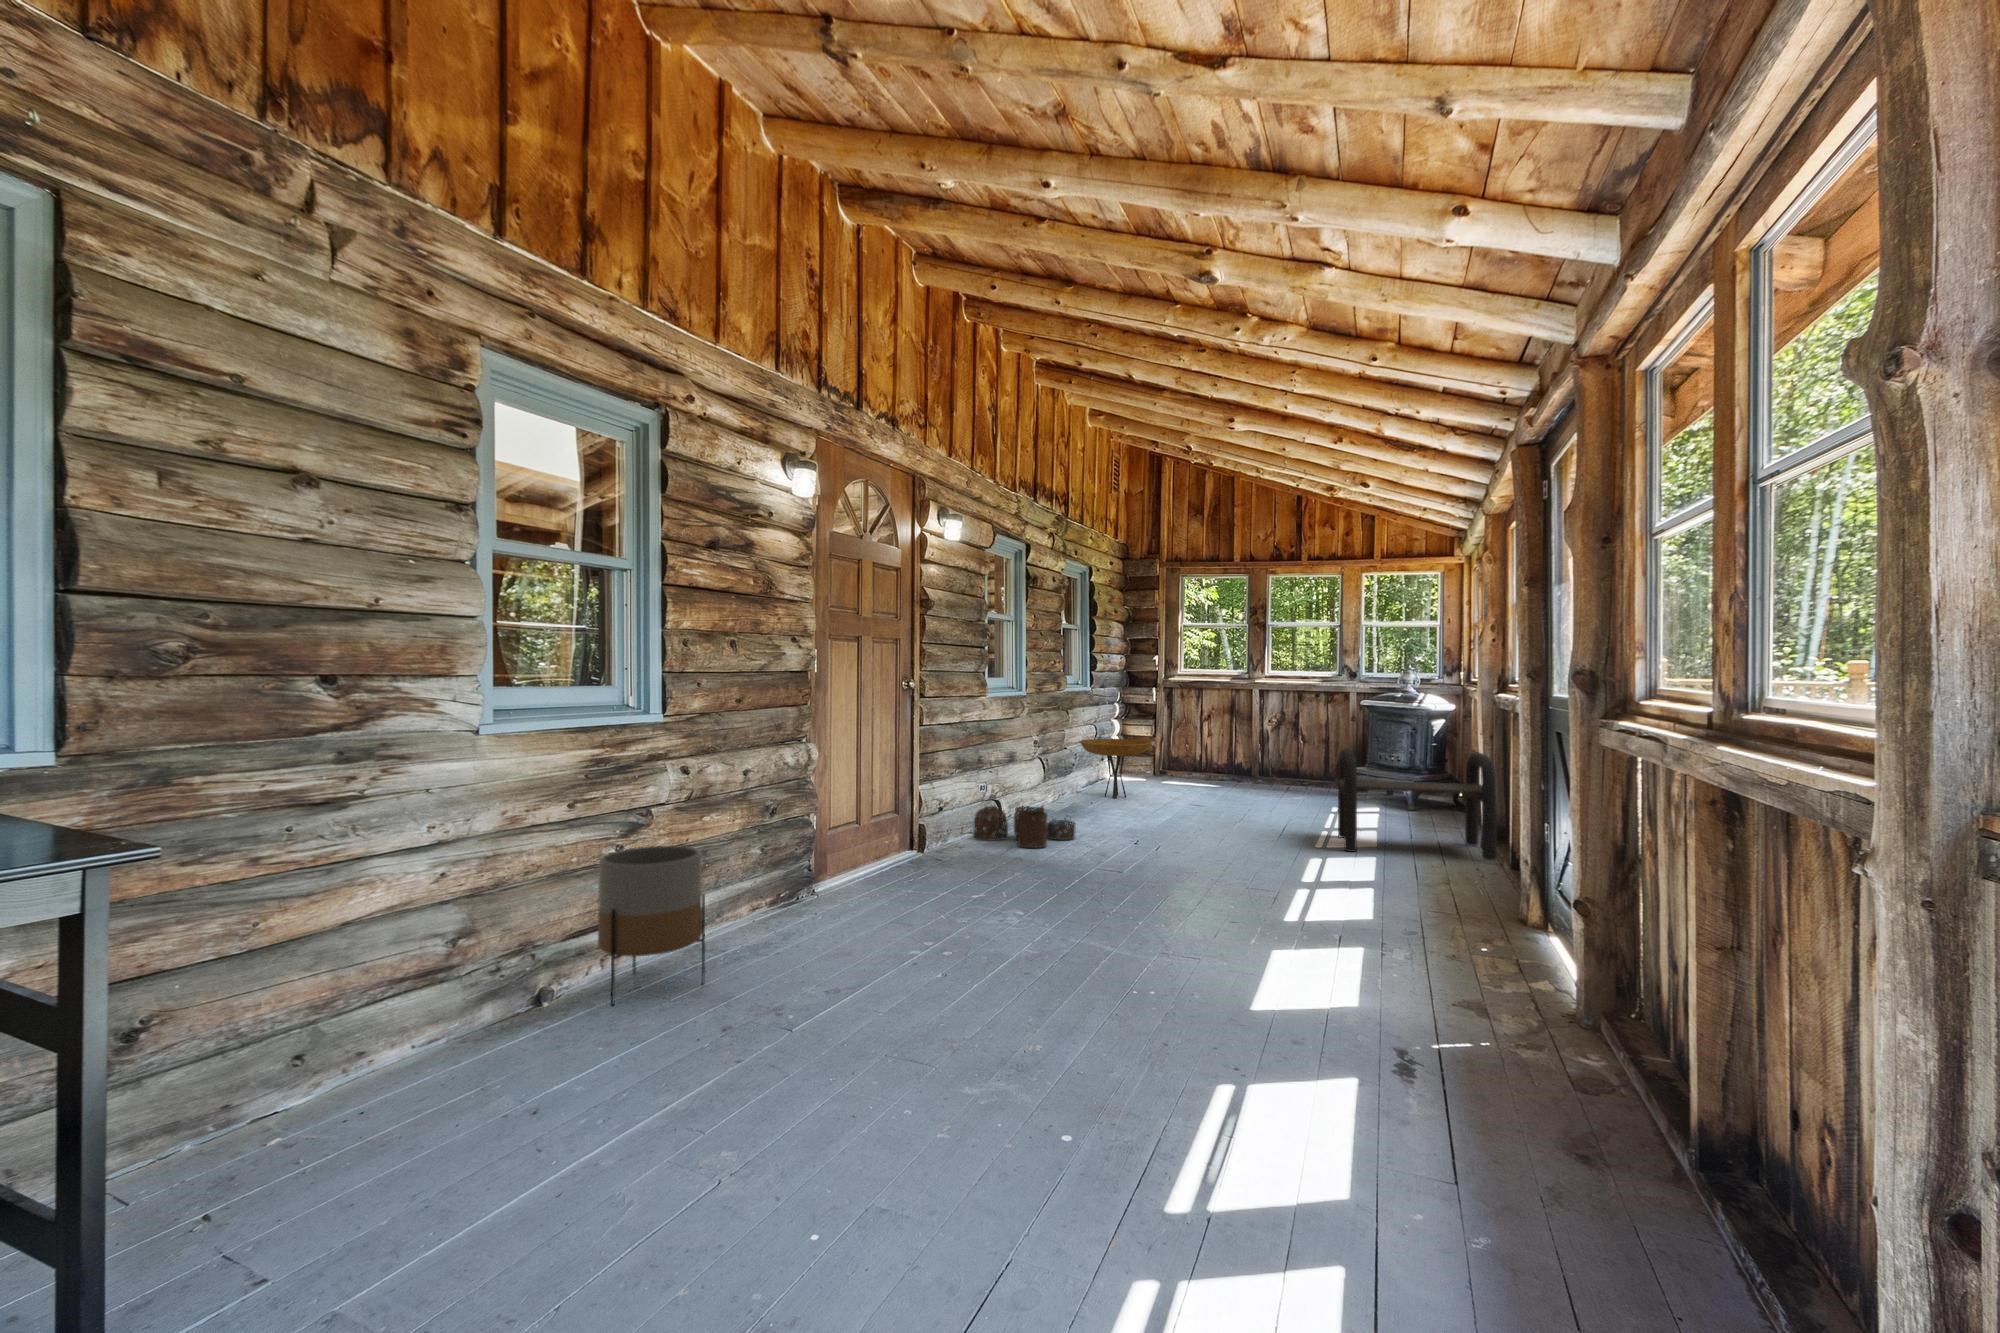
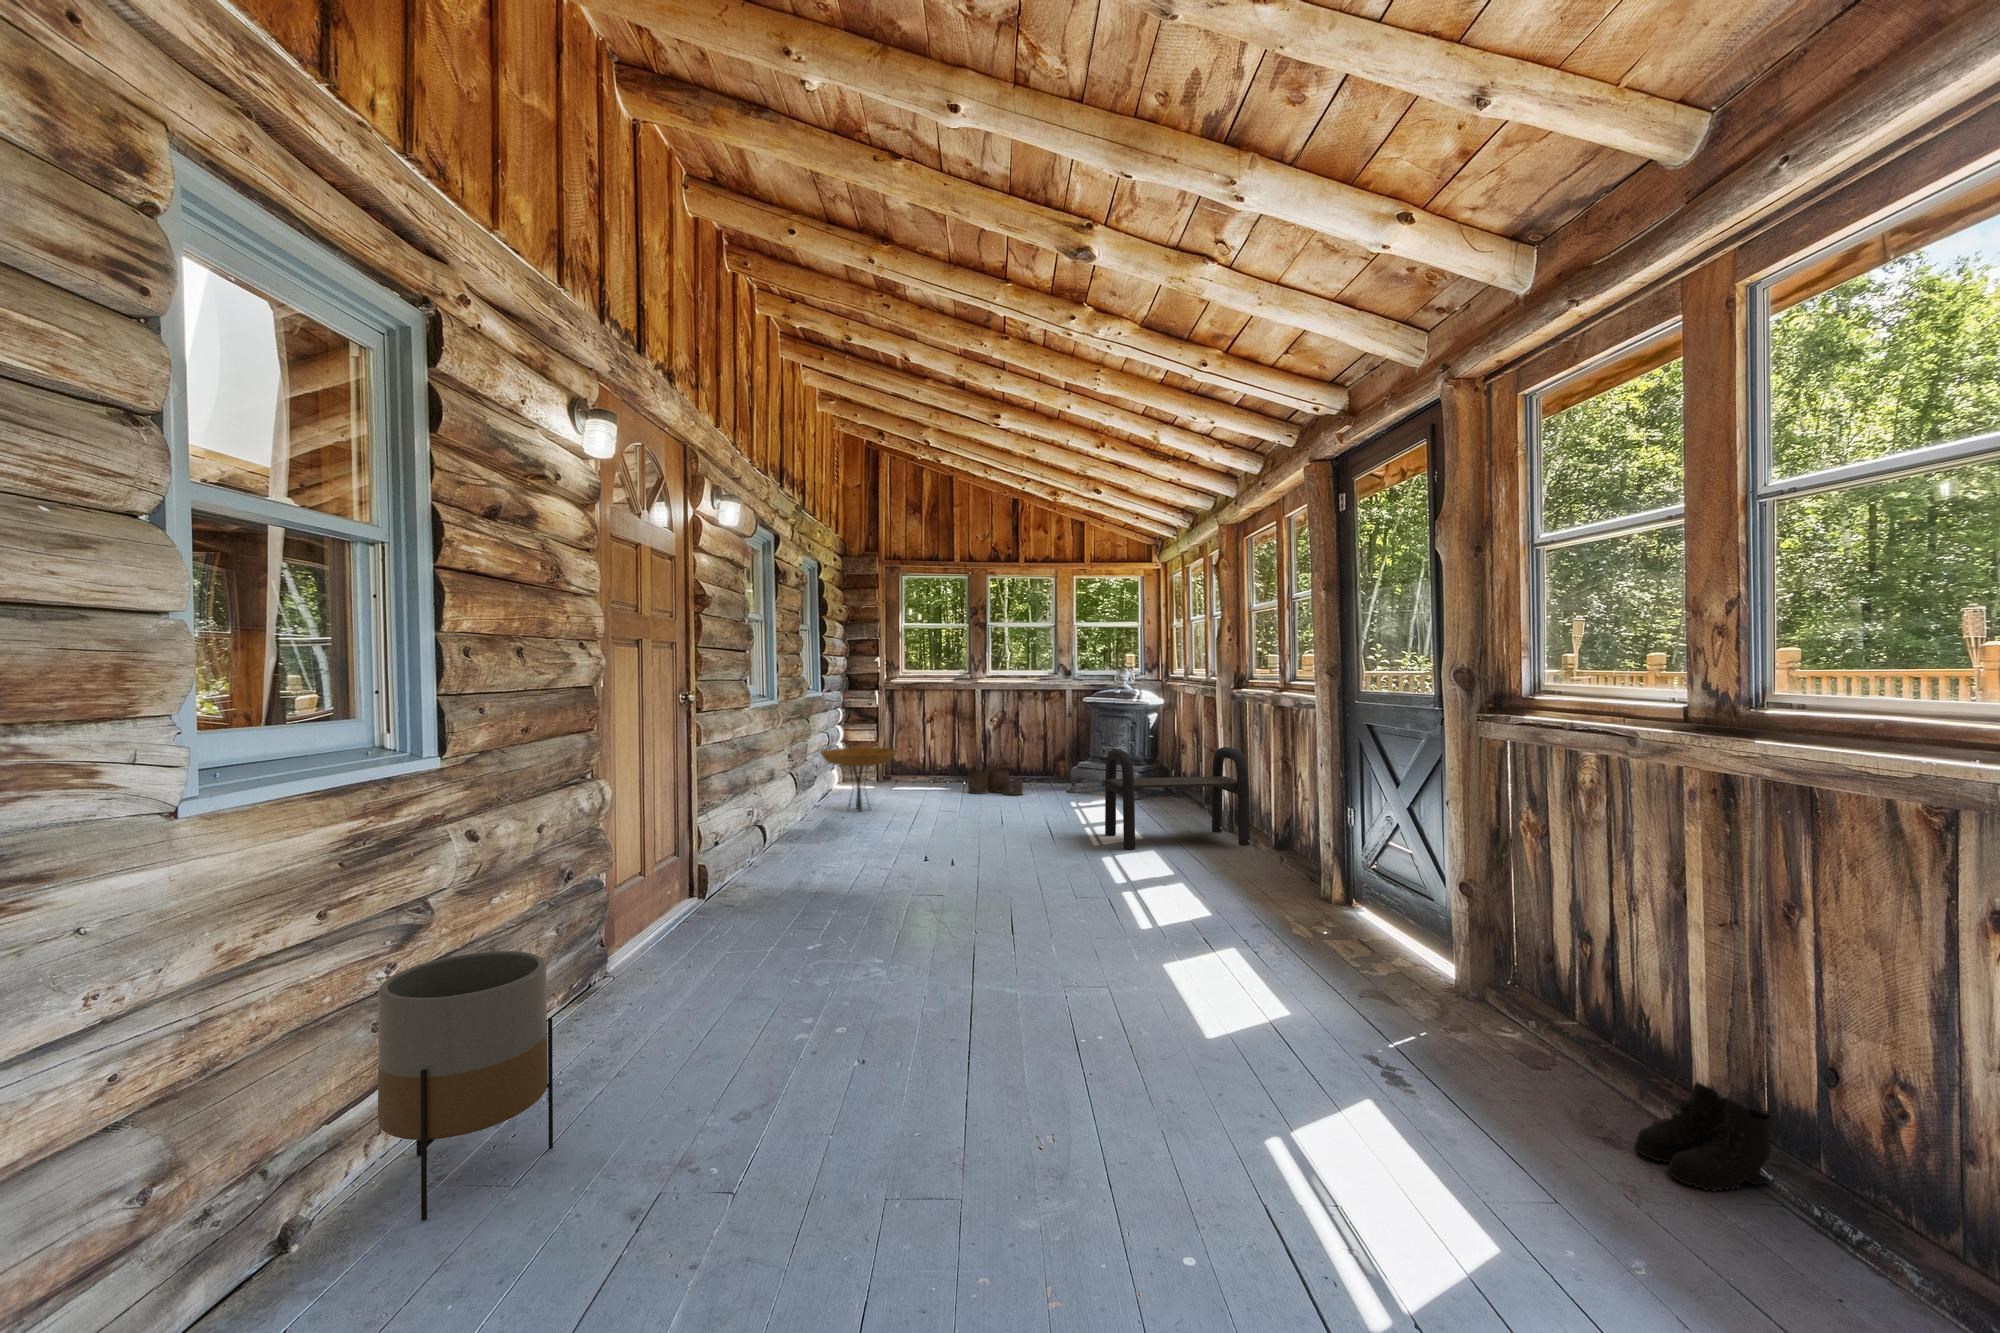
woven basket: present [973,806,1075,848] -> present [968,766,1023,795]
boots: none [1602,1115,1758,1236] -> present [1634,1081,1775,1191]

